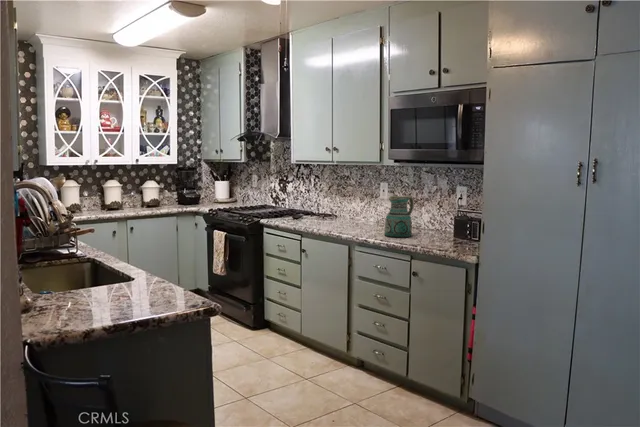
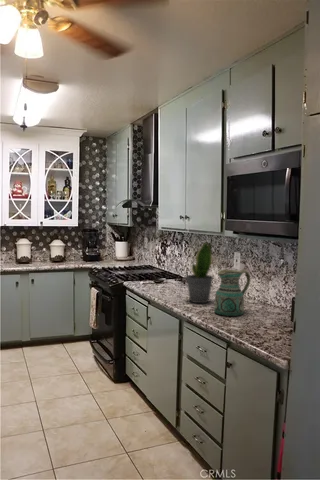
potted plant: none [347,171,373,231] -> present [186,243,213,303]

